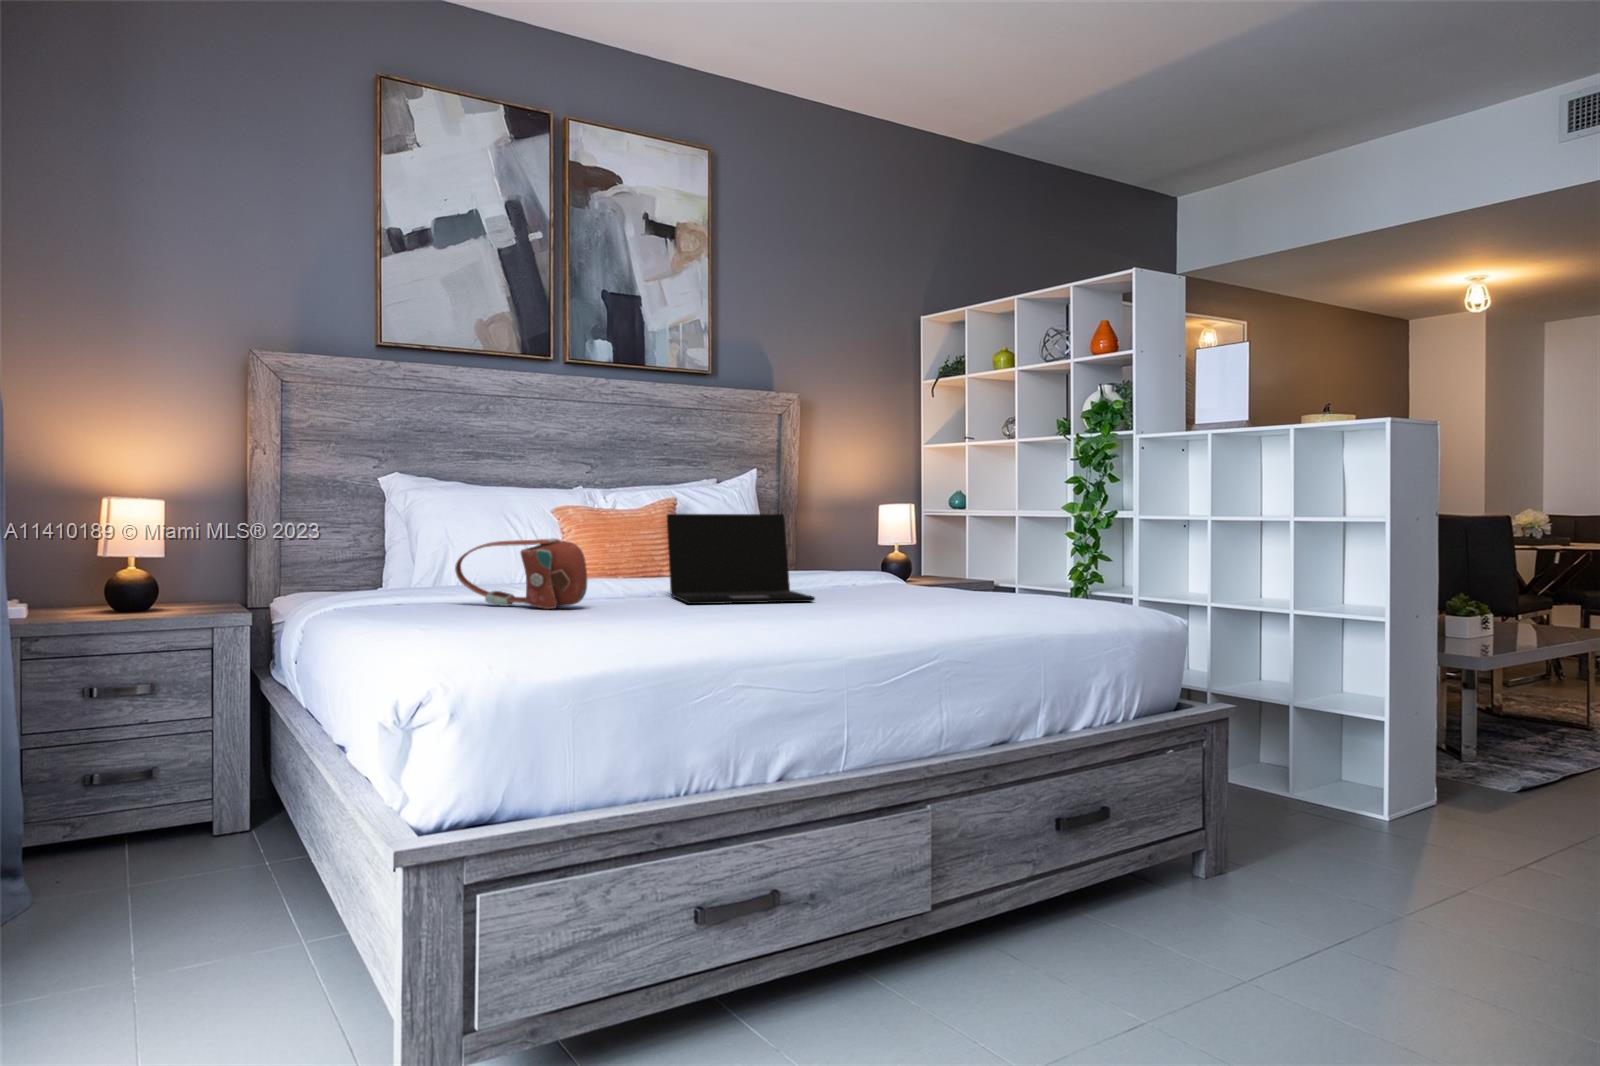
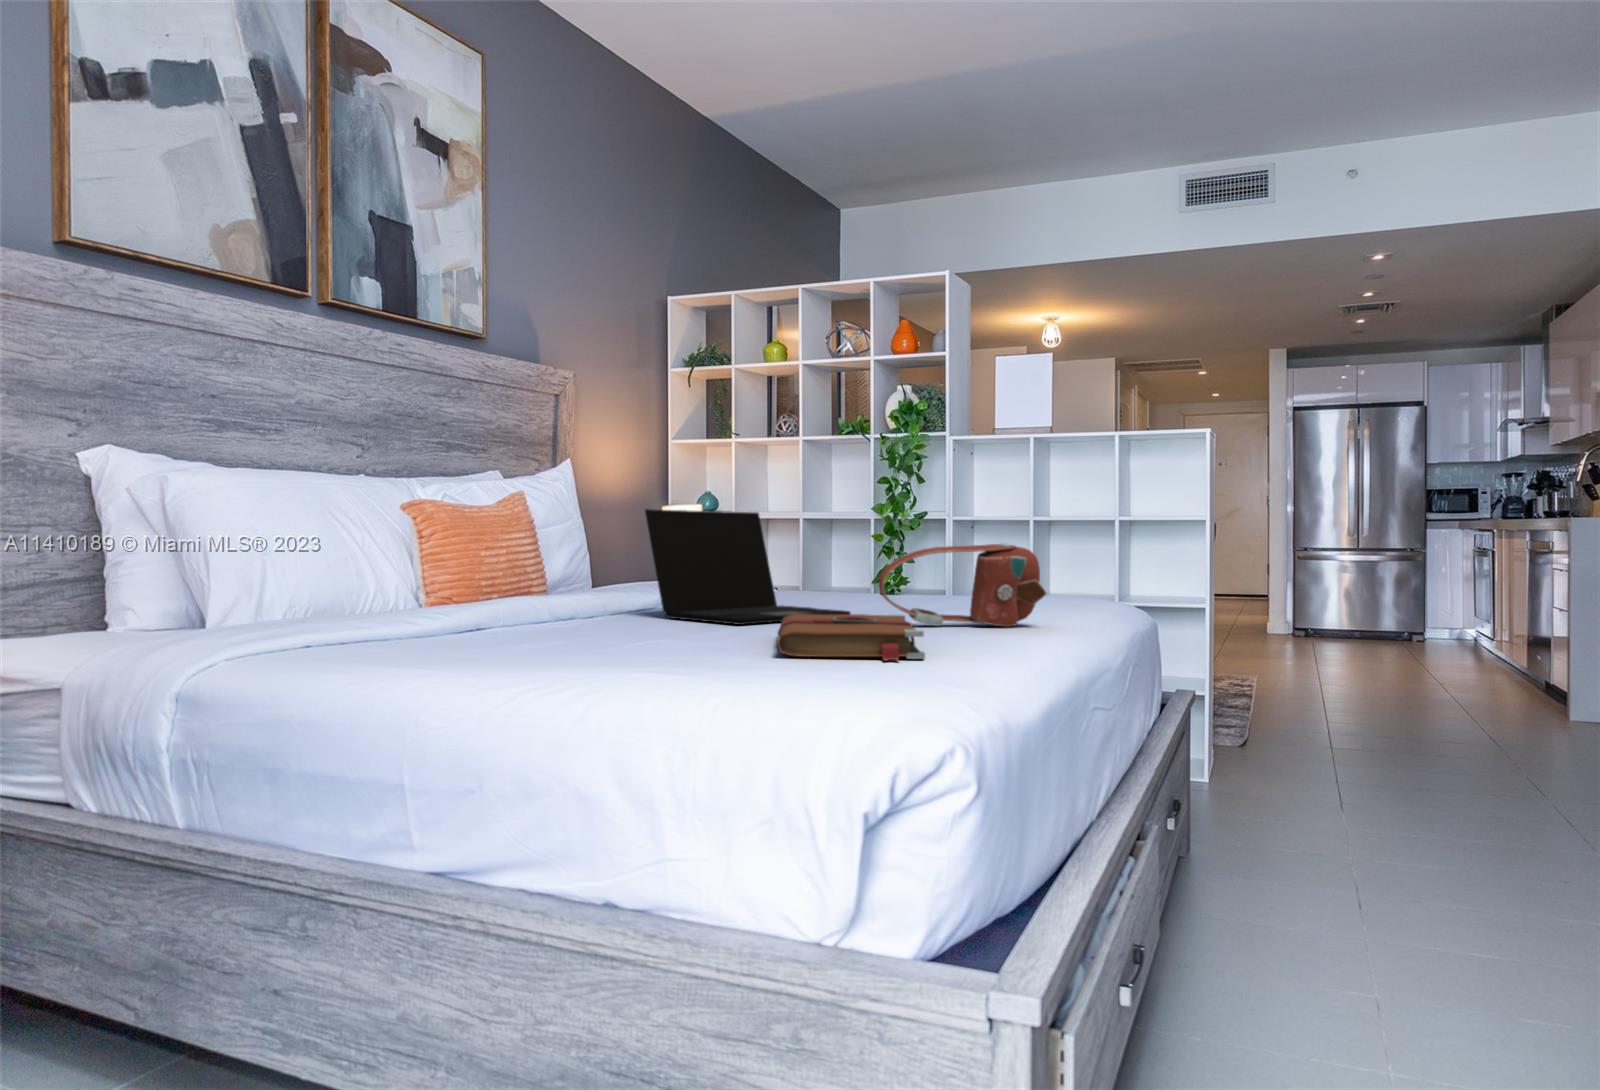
handbag: present [455,538,587,609] -> present [879,543,1046,627]
book: none [569,597,744,633] -> present [777,614,925,661]

